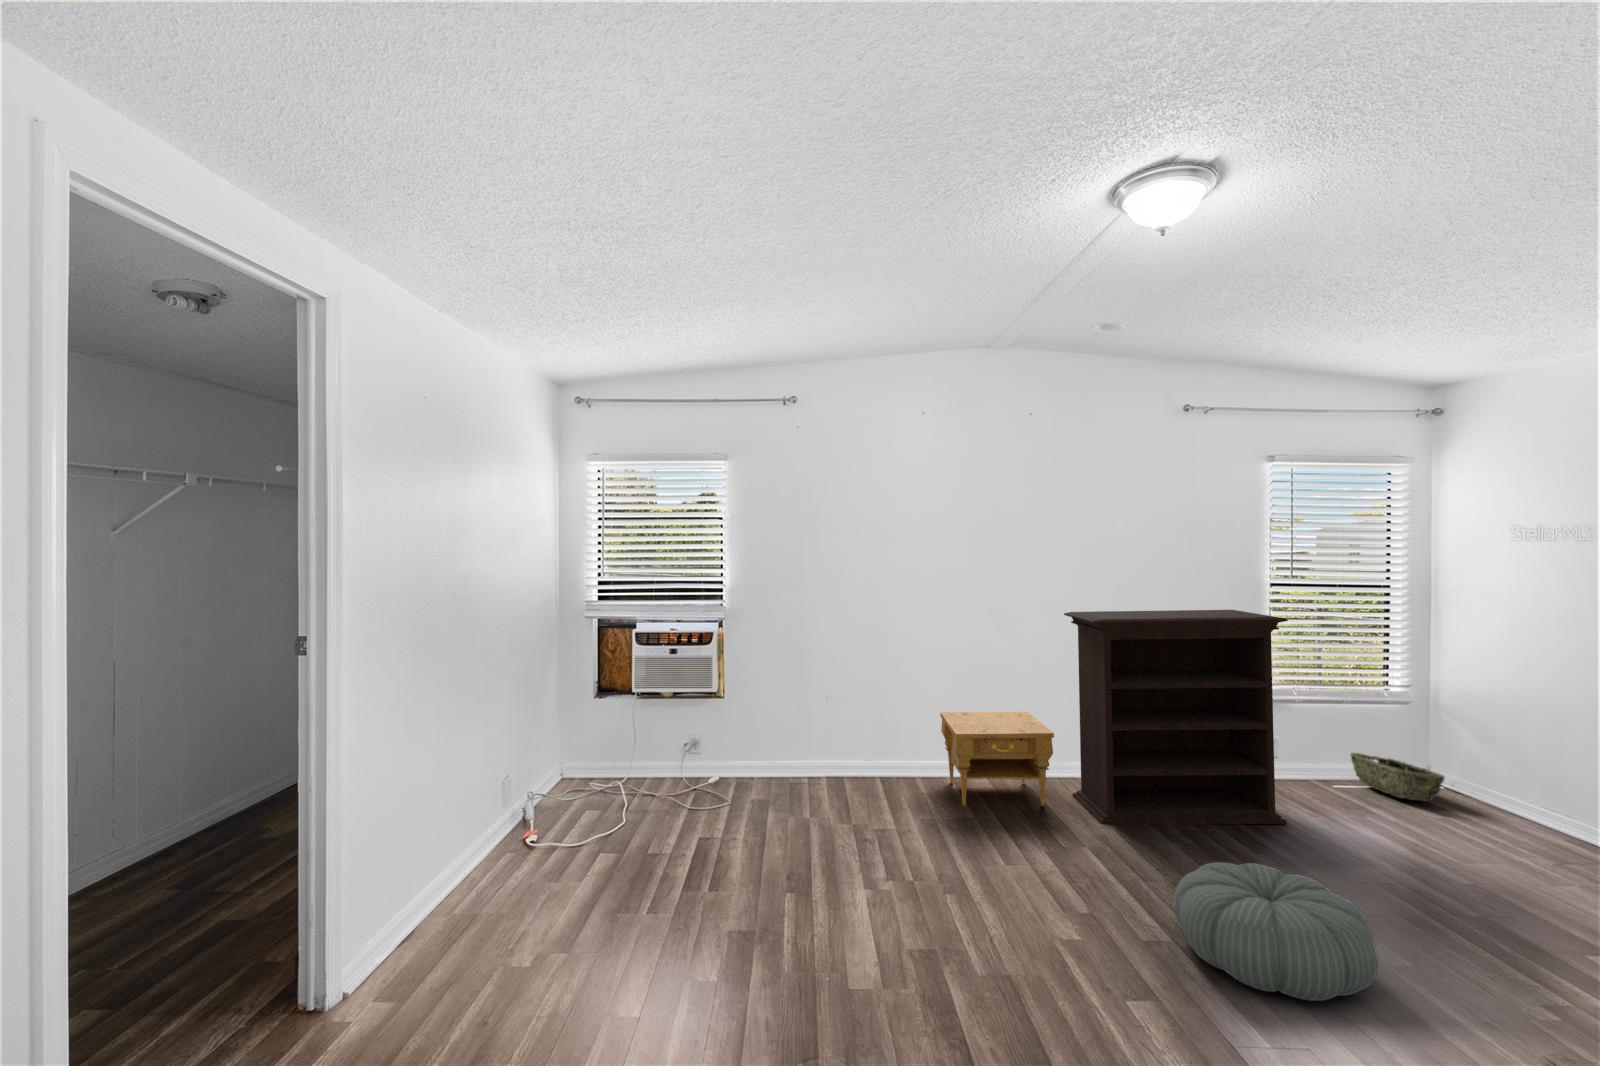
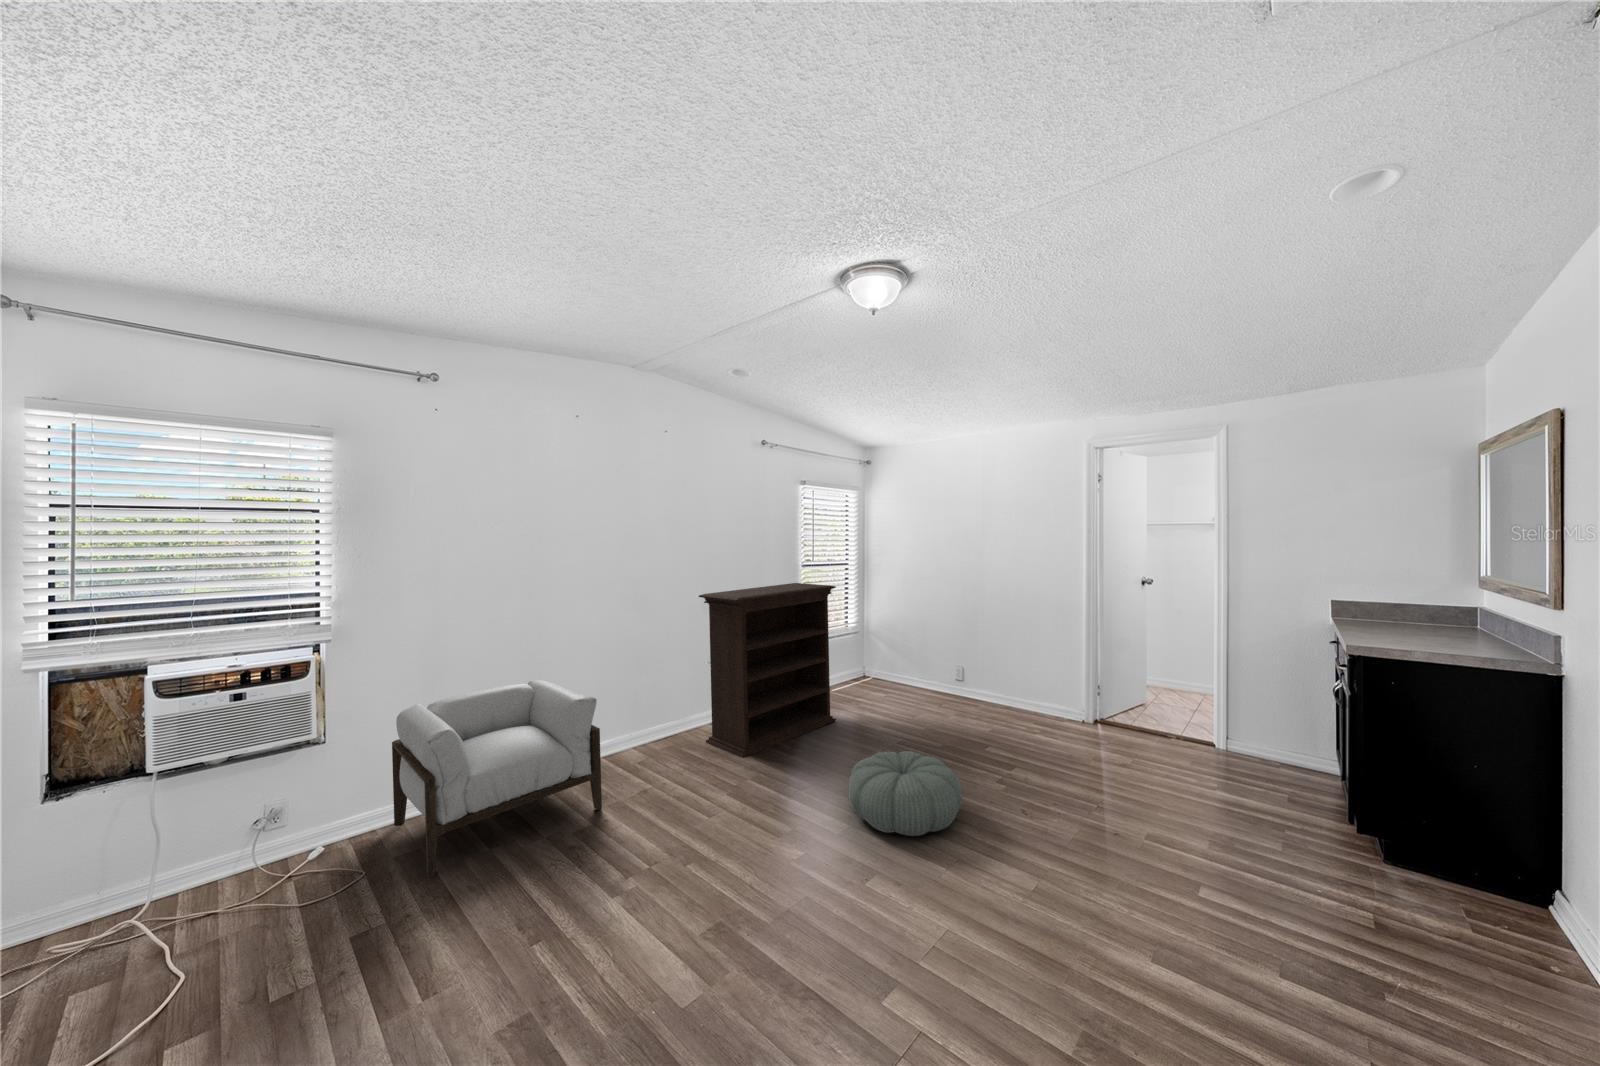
armchair: none [761,680,914,823] -> present [392,680,602,878]
nightstand: present [940,712,1054,806] -> none [592,682,703,780]
woven basket: present [1351,753,1445,801] -> none [840,666,885,689]

